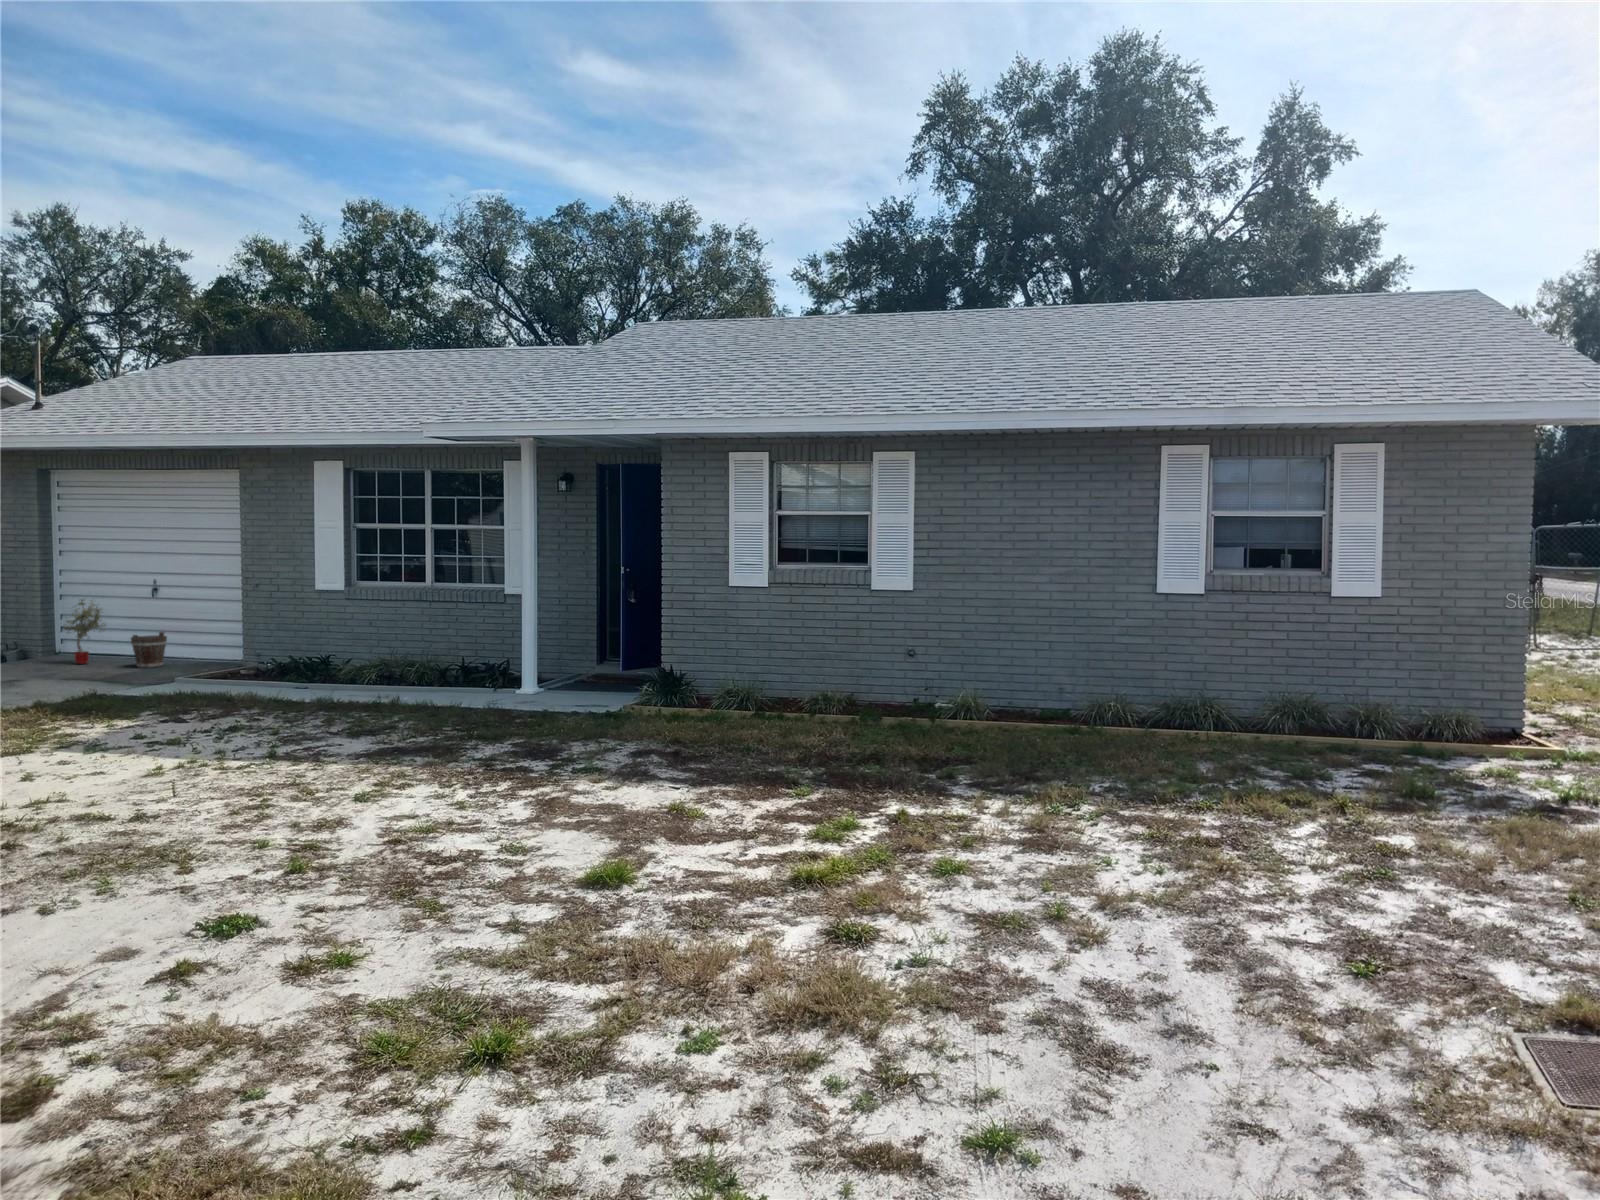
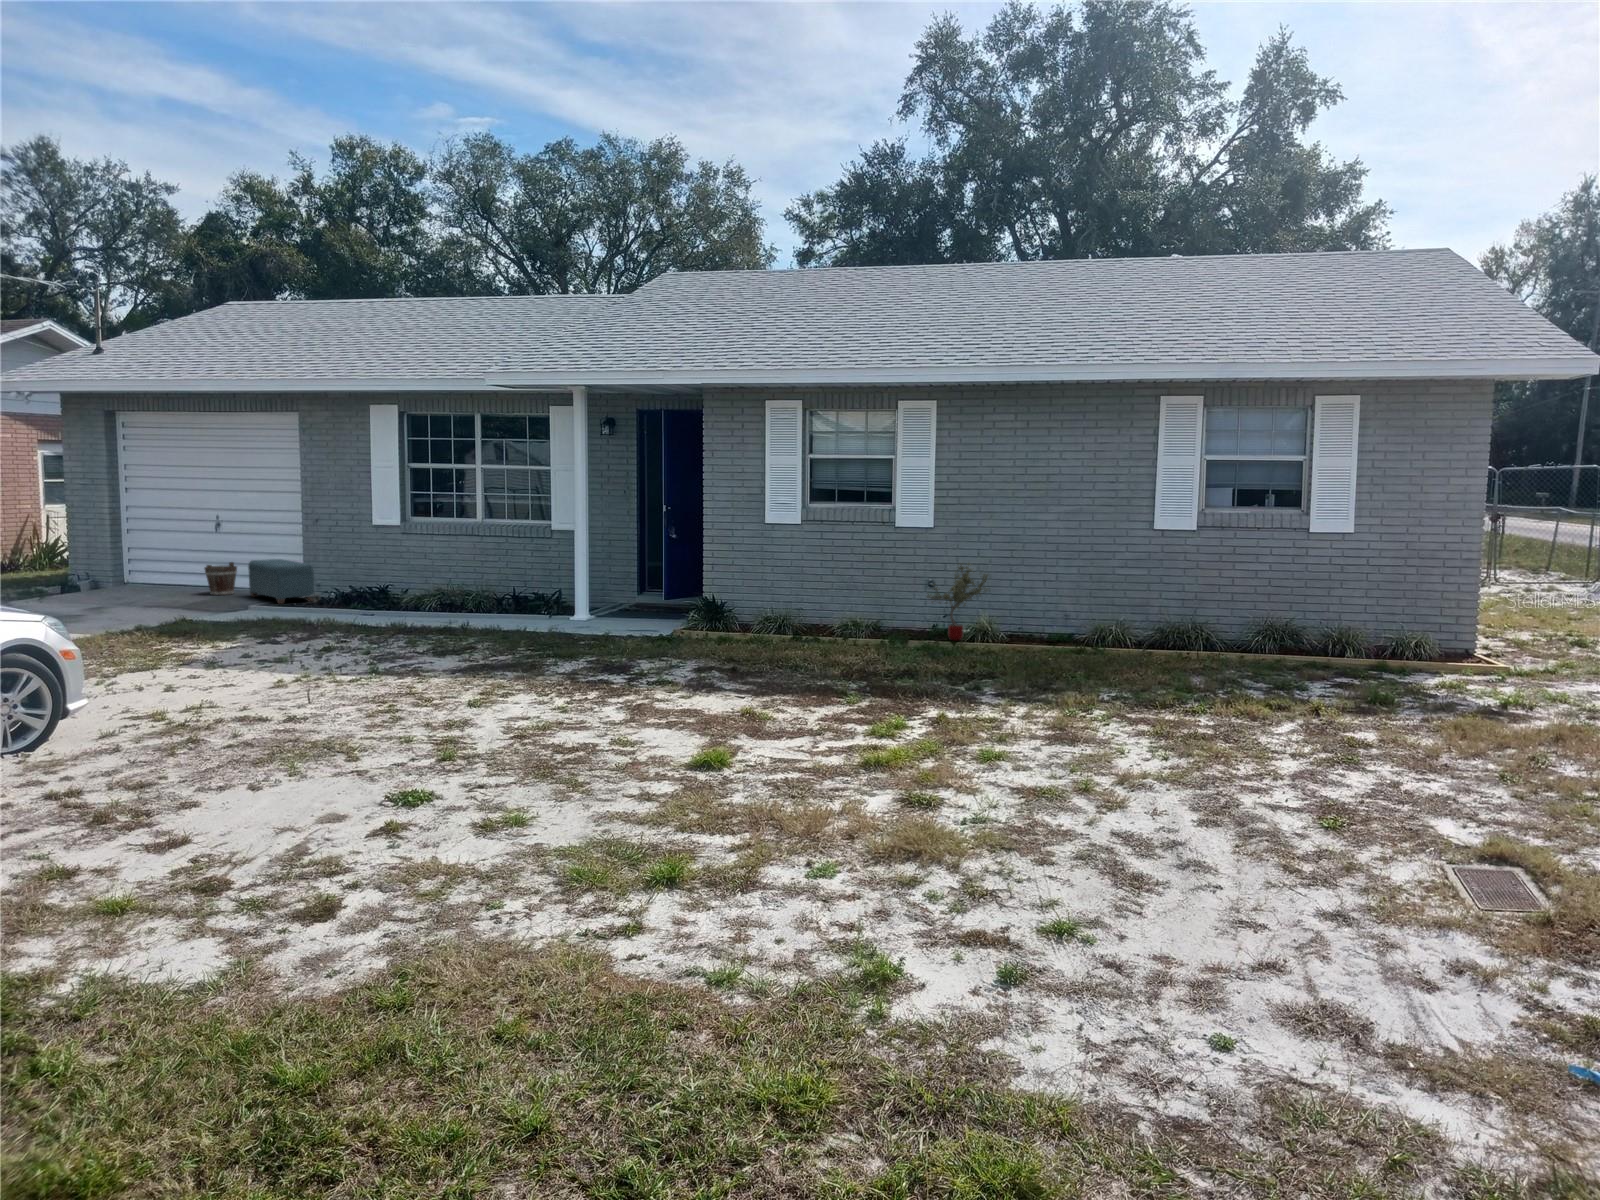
potted tree: present [63,599,106,664] -> present [927,563,988,641]
bench: none [177,629,245,678] -> present [248,559,314,604]

